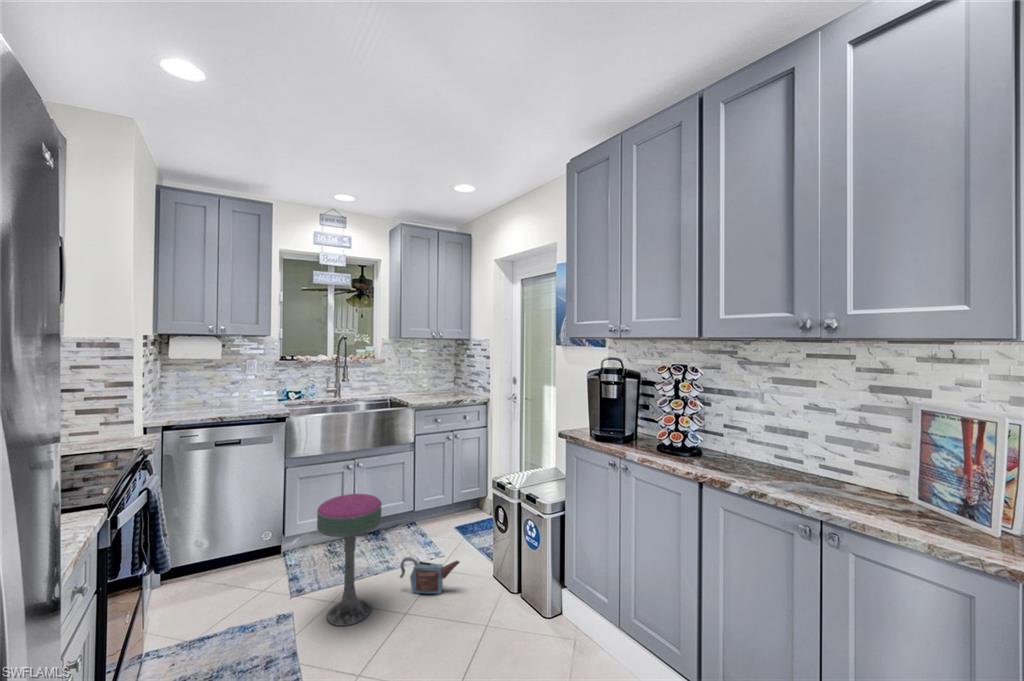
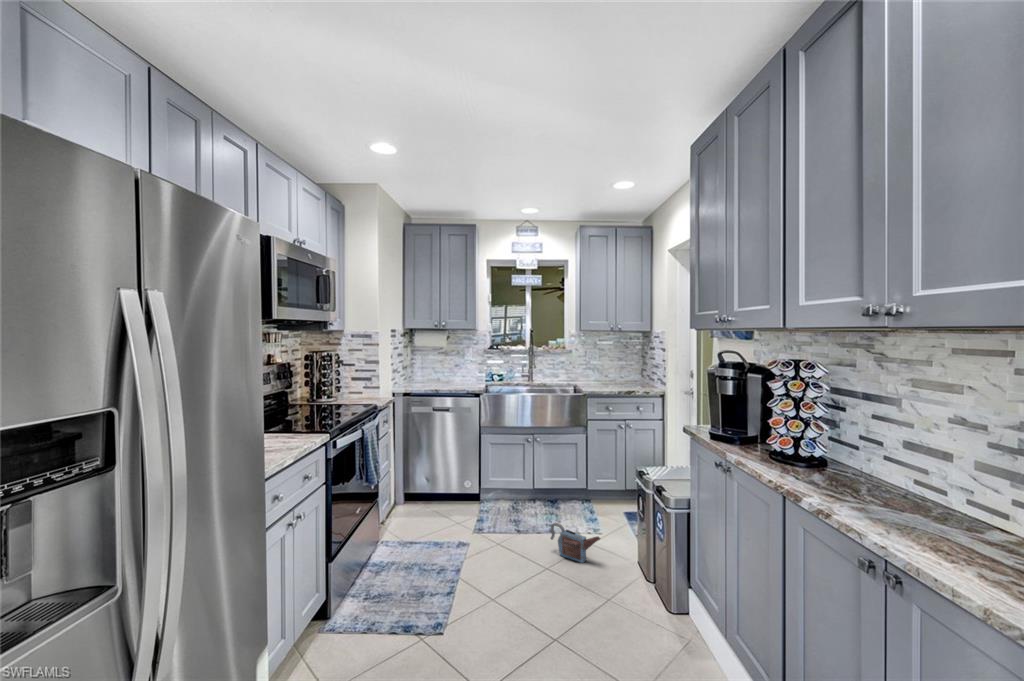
bar stool: present [317,494,382,626] -> none [480,459,530,564]

